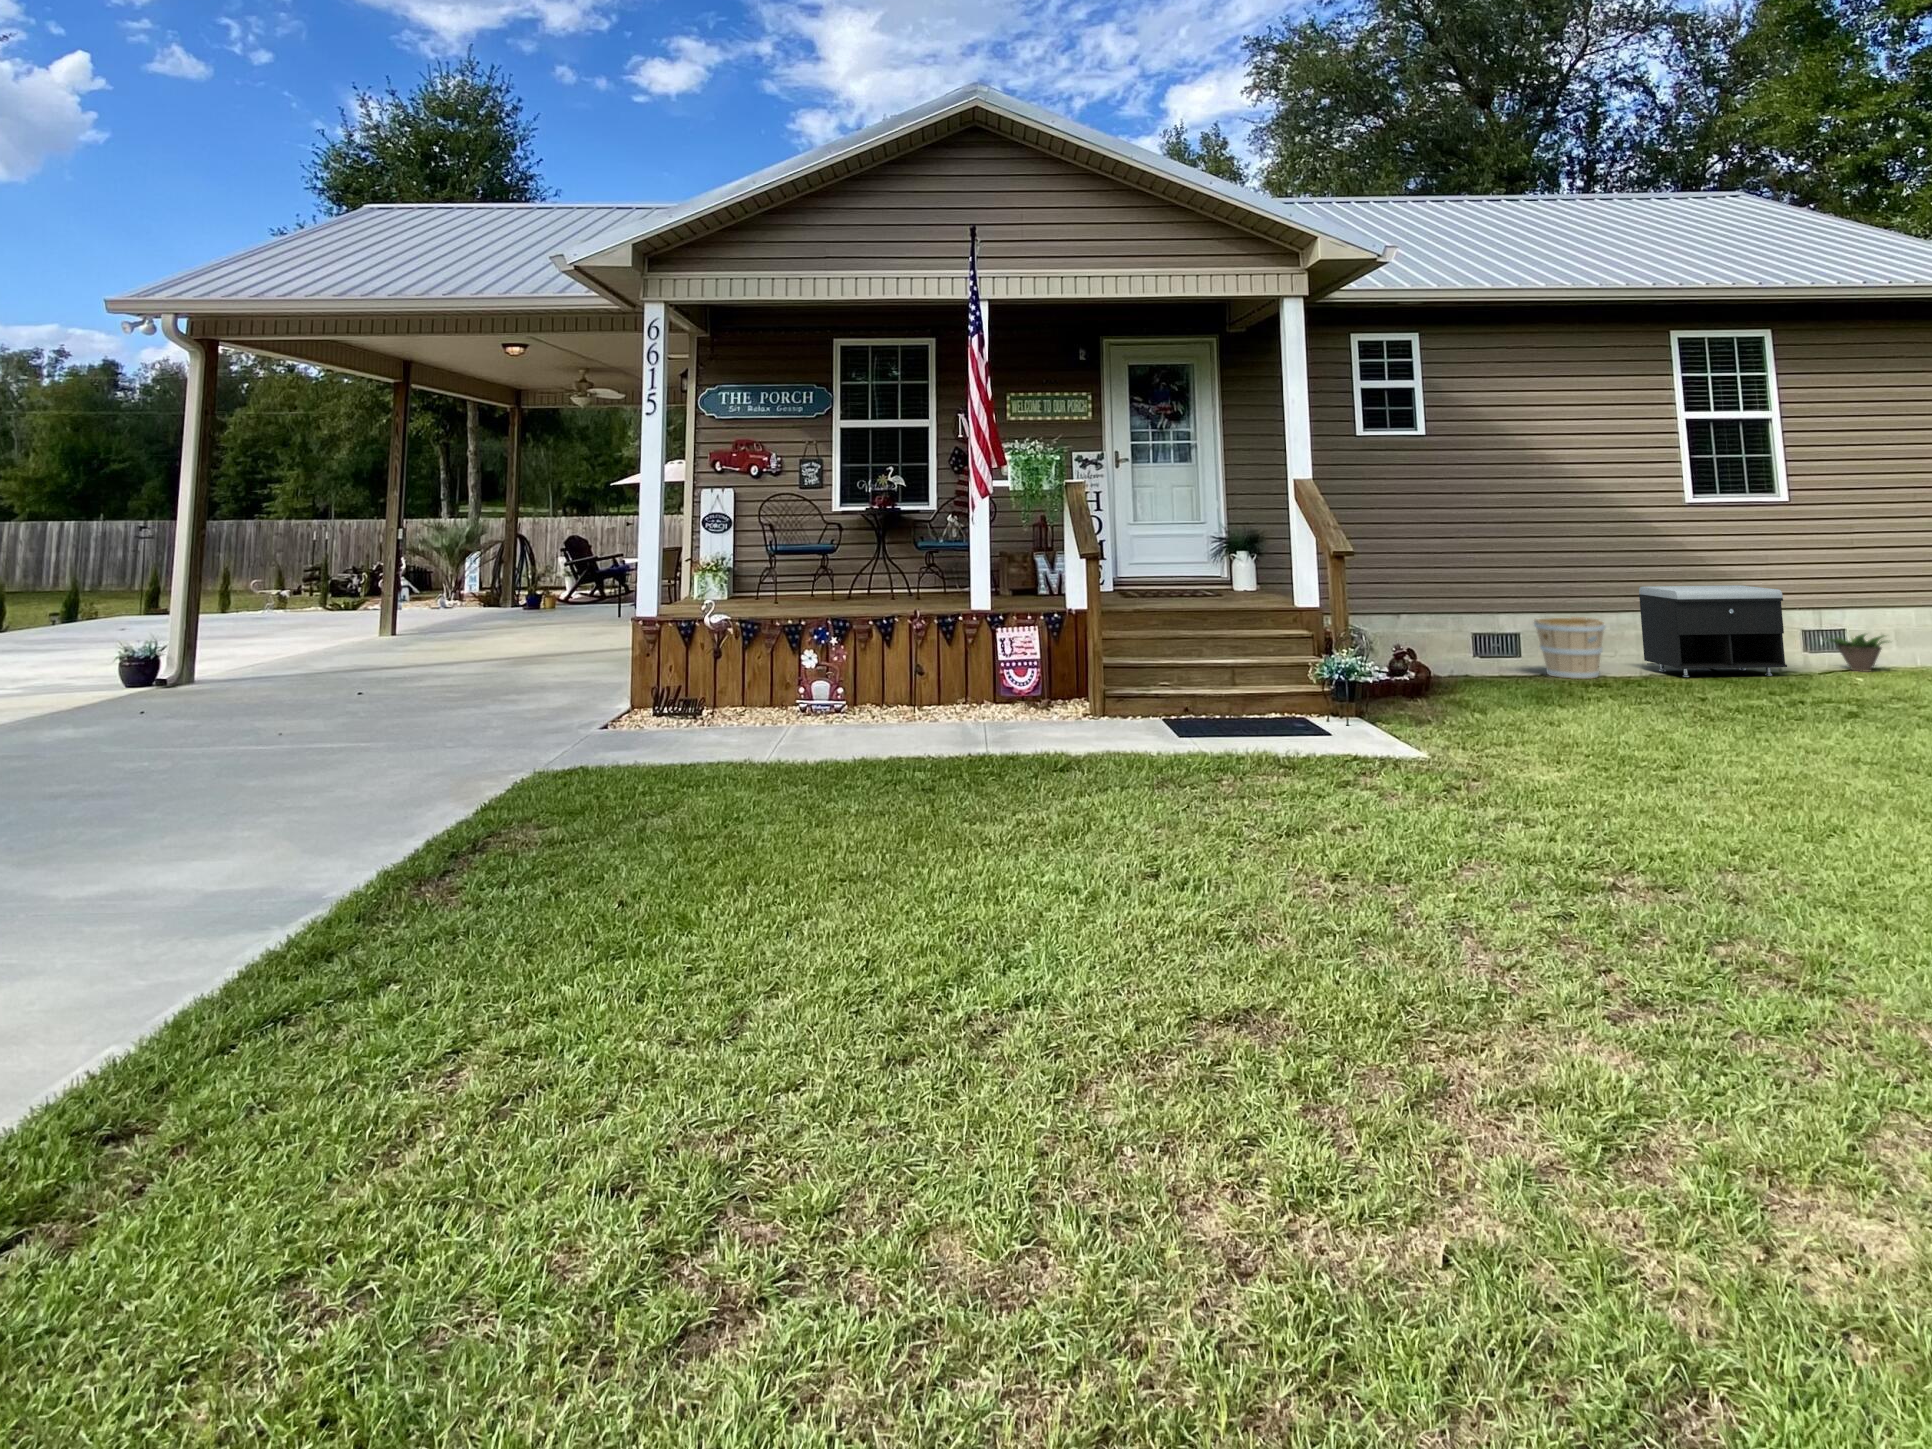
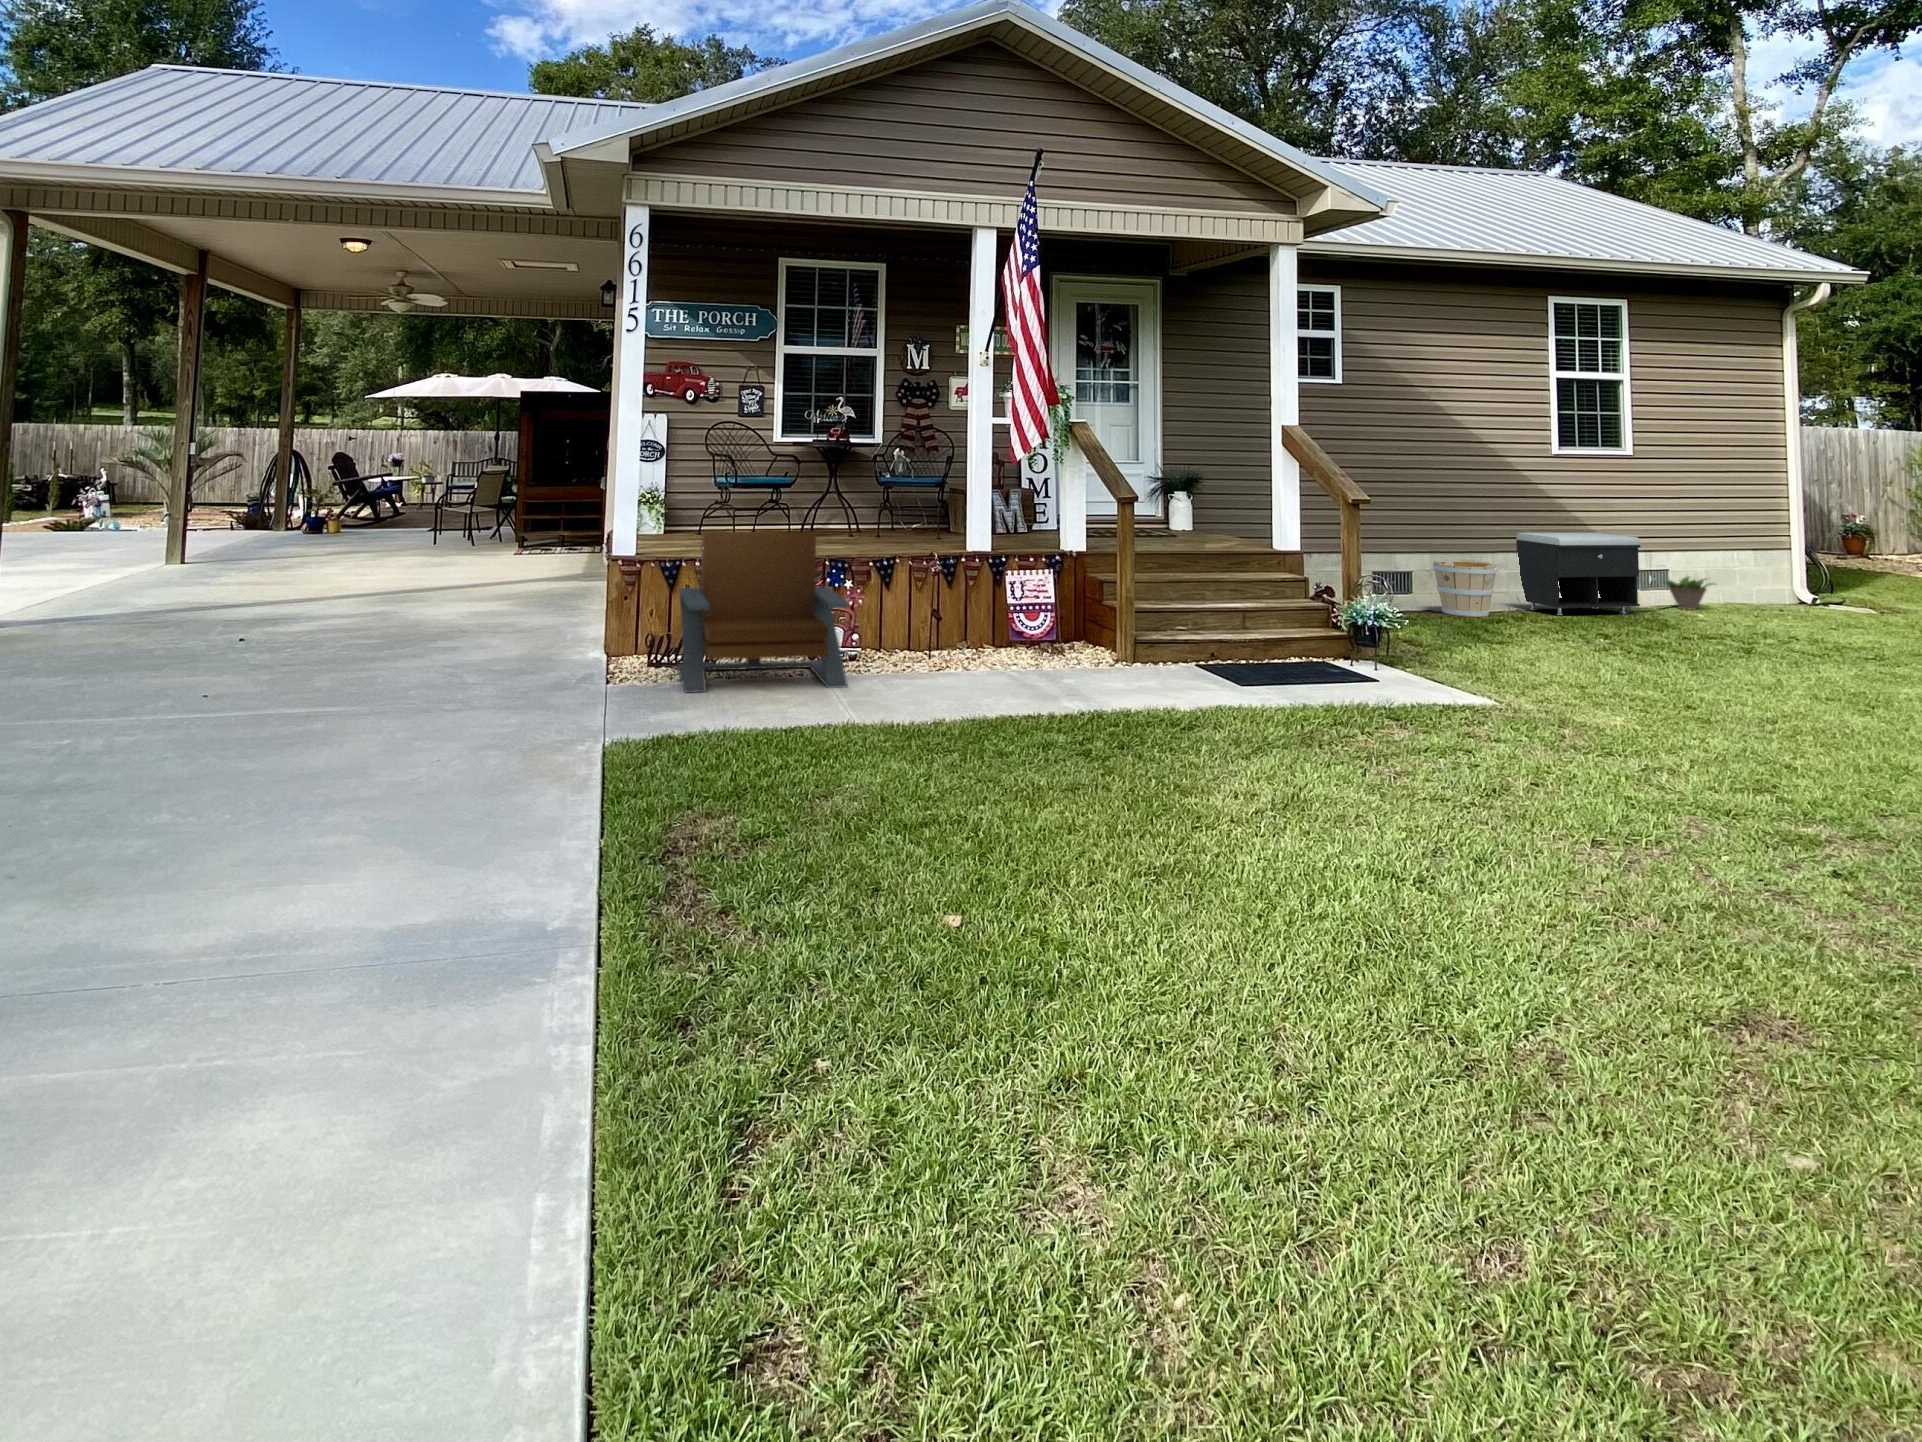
lounge chair: none [660,593,824,743] -> present [677,532,850,693]

